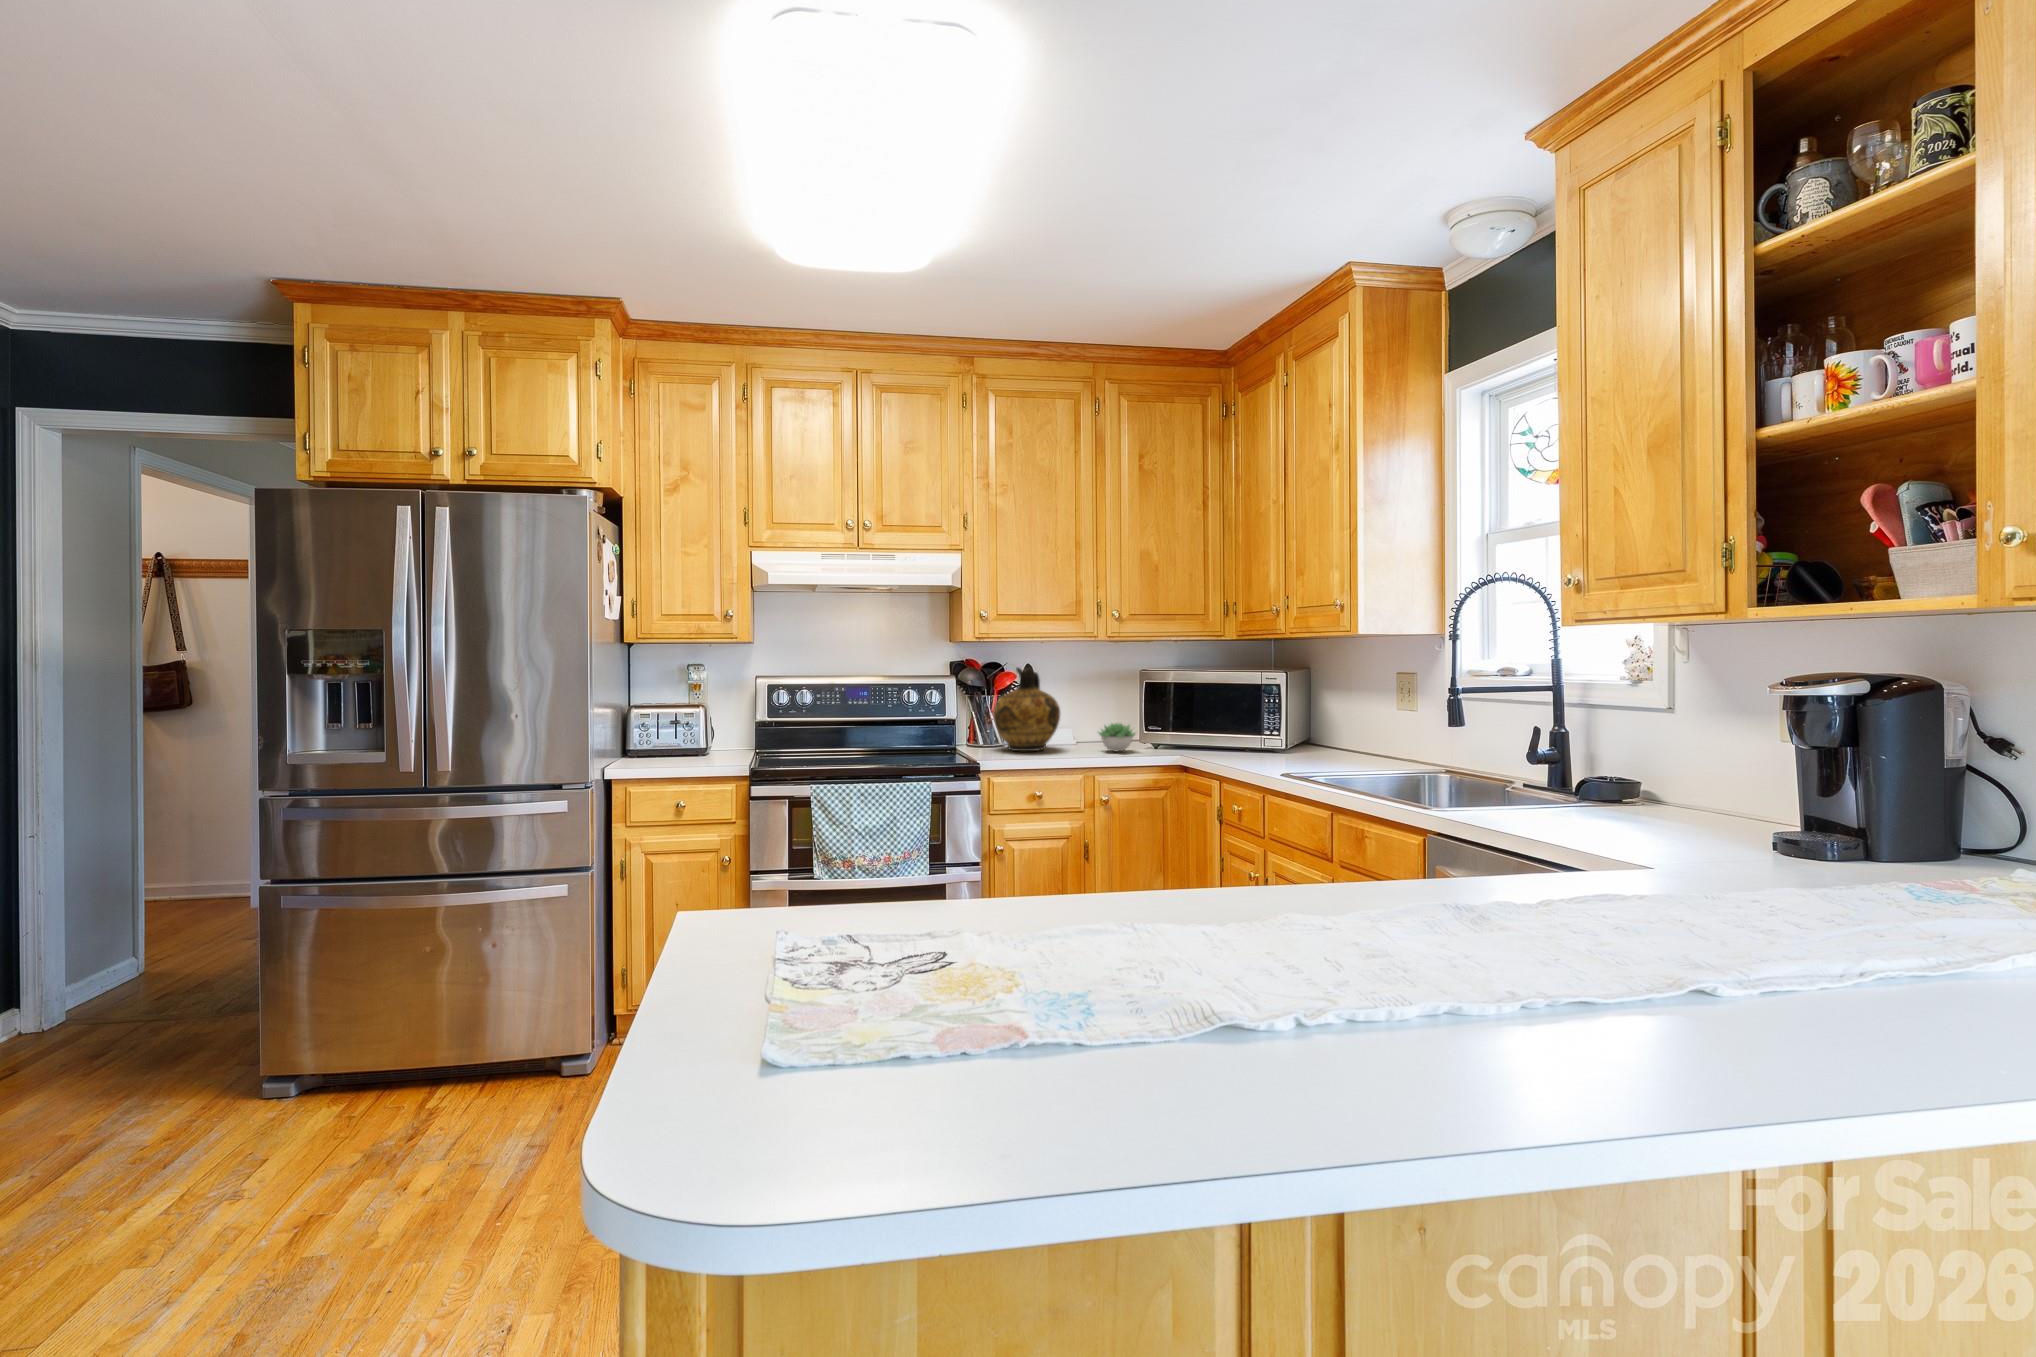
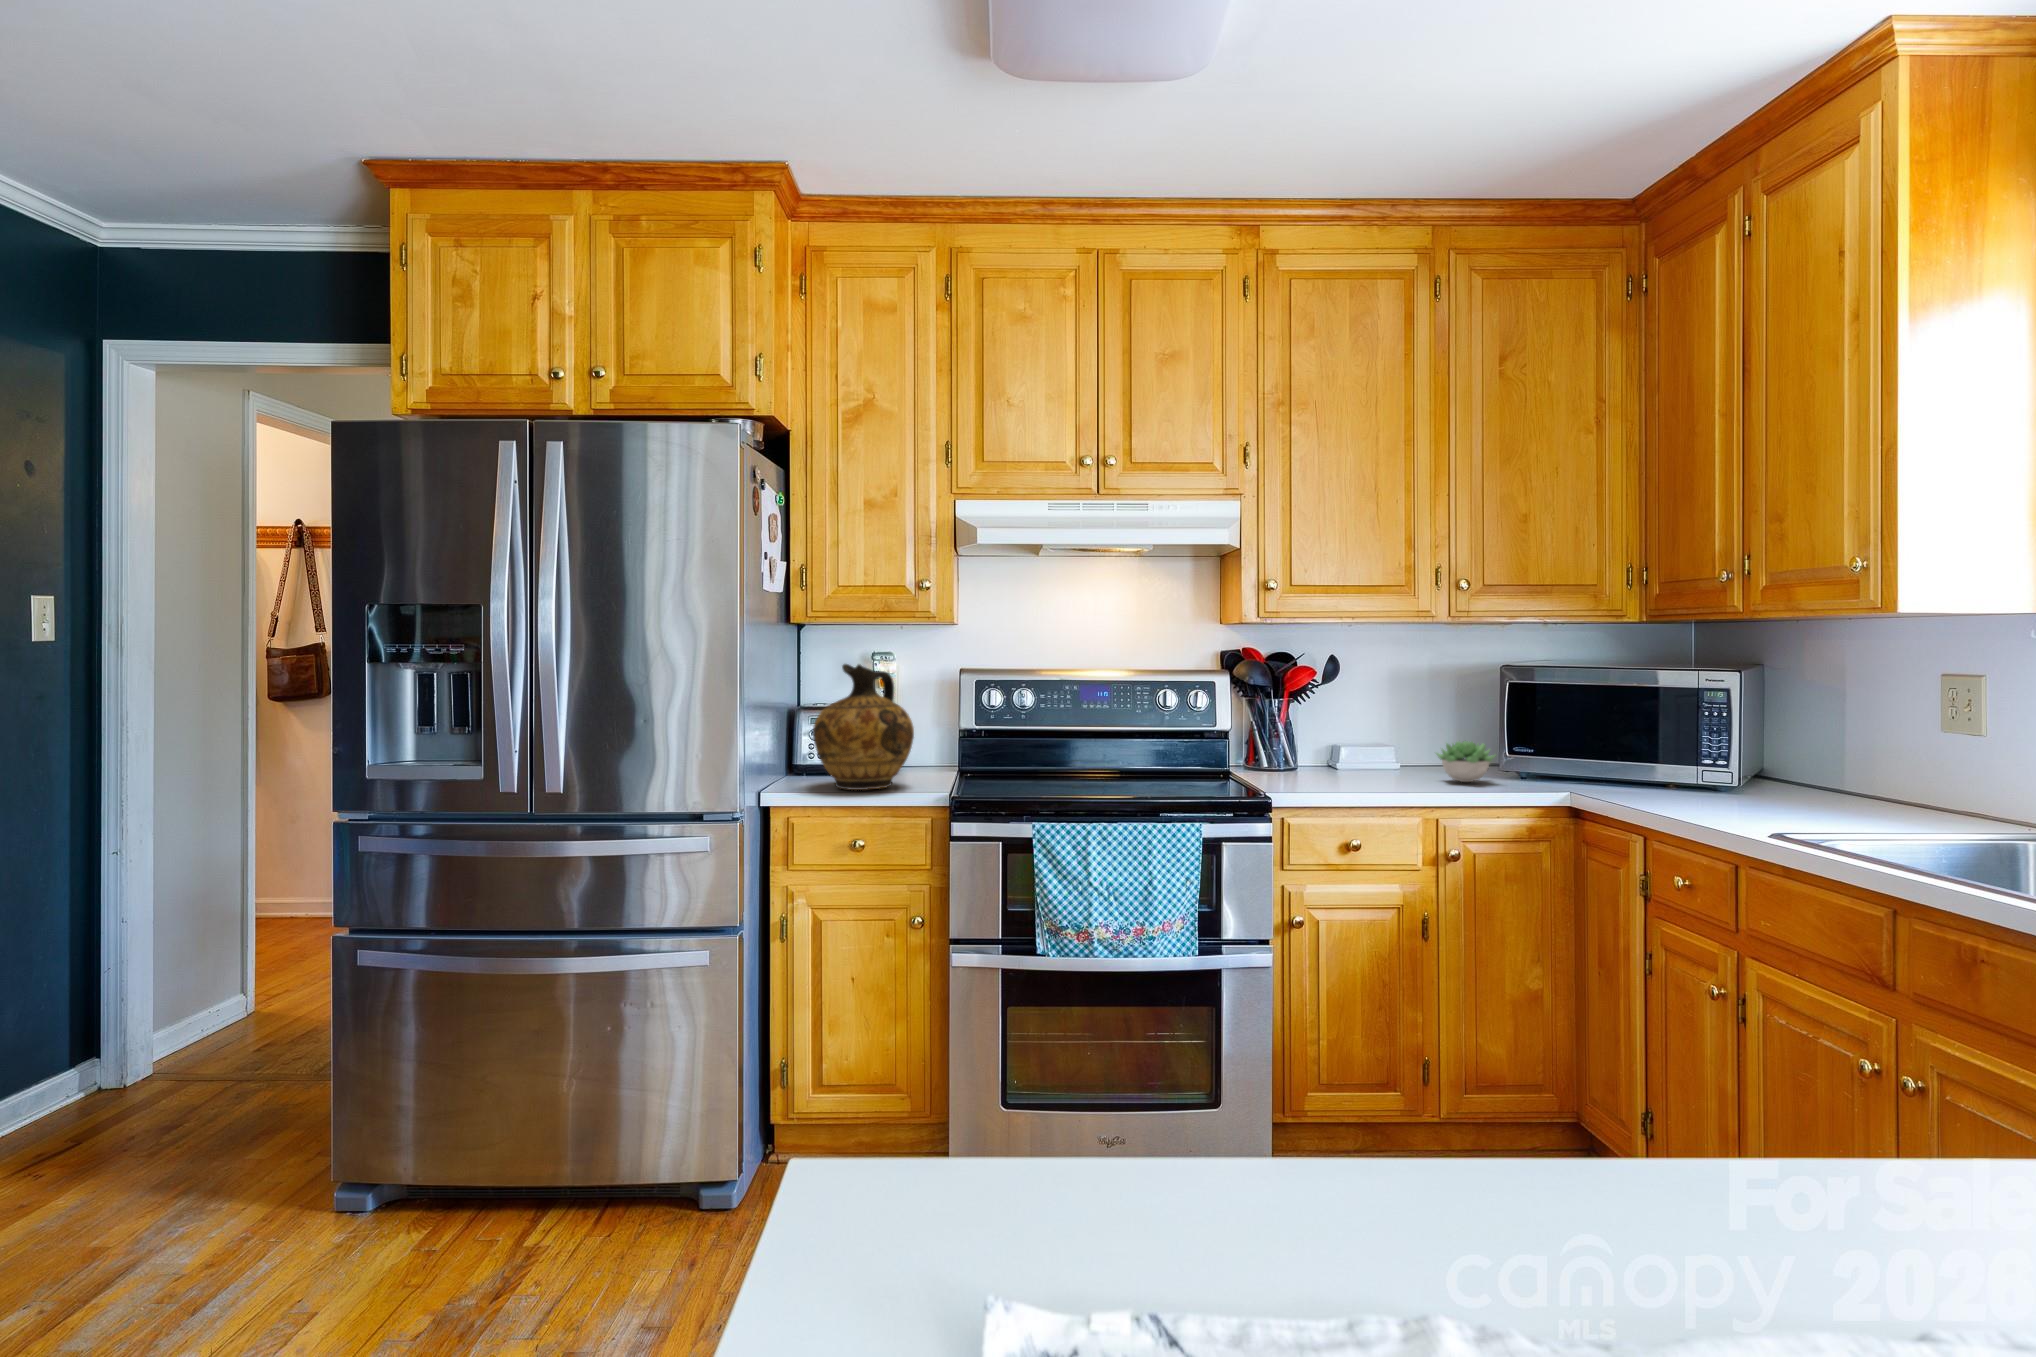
ceramic jug: present [993,668,1060,751] -> present [813,664,914,790]

